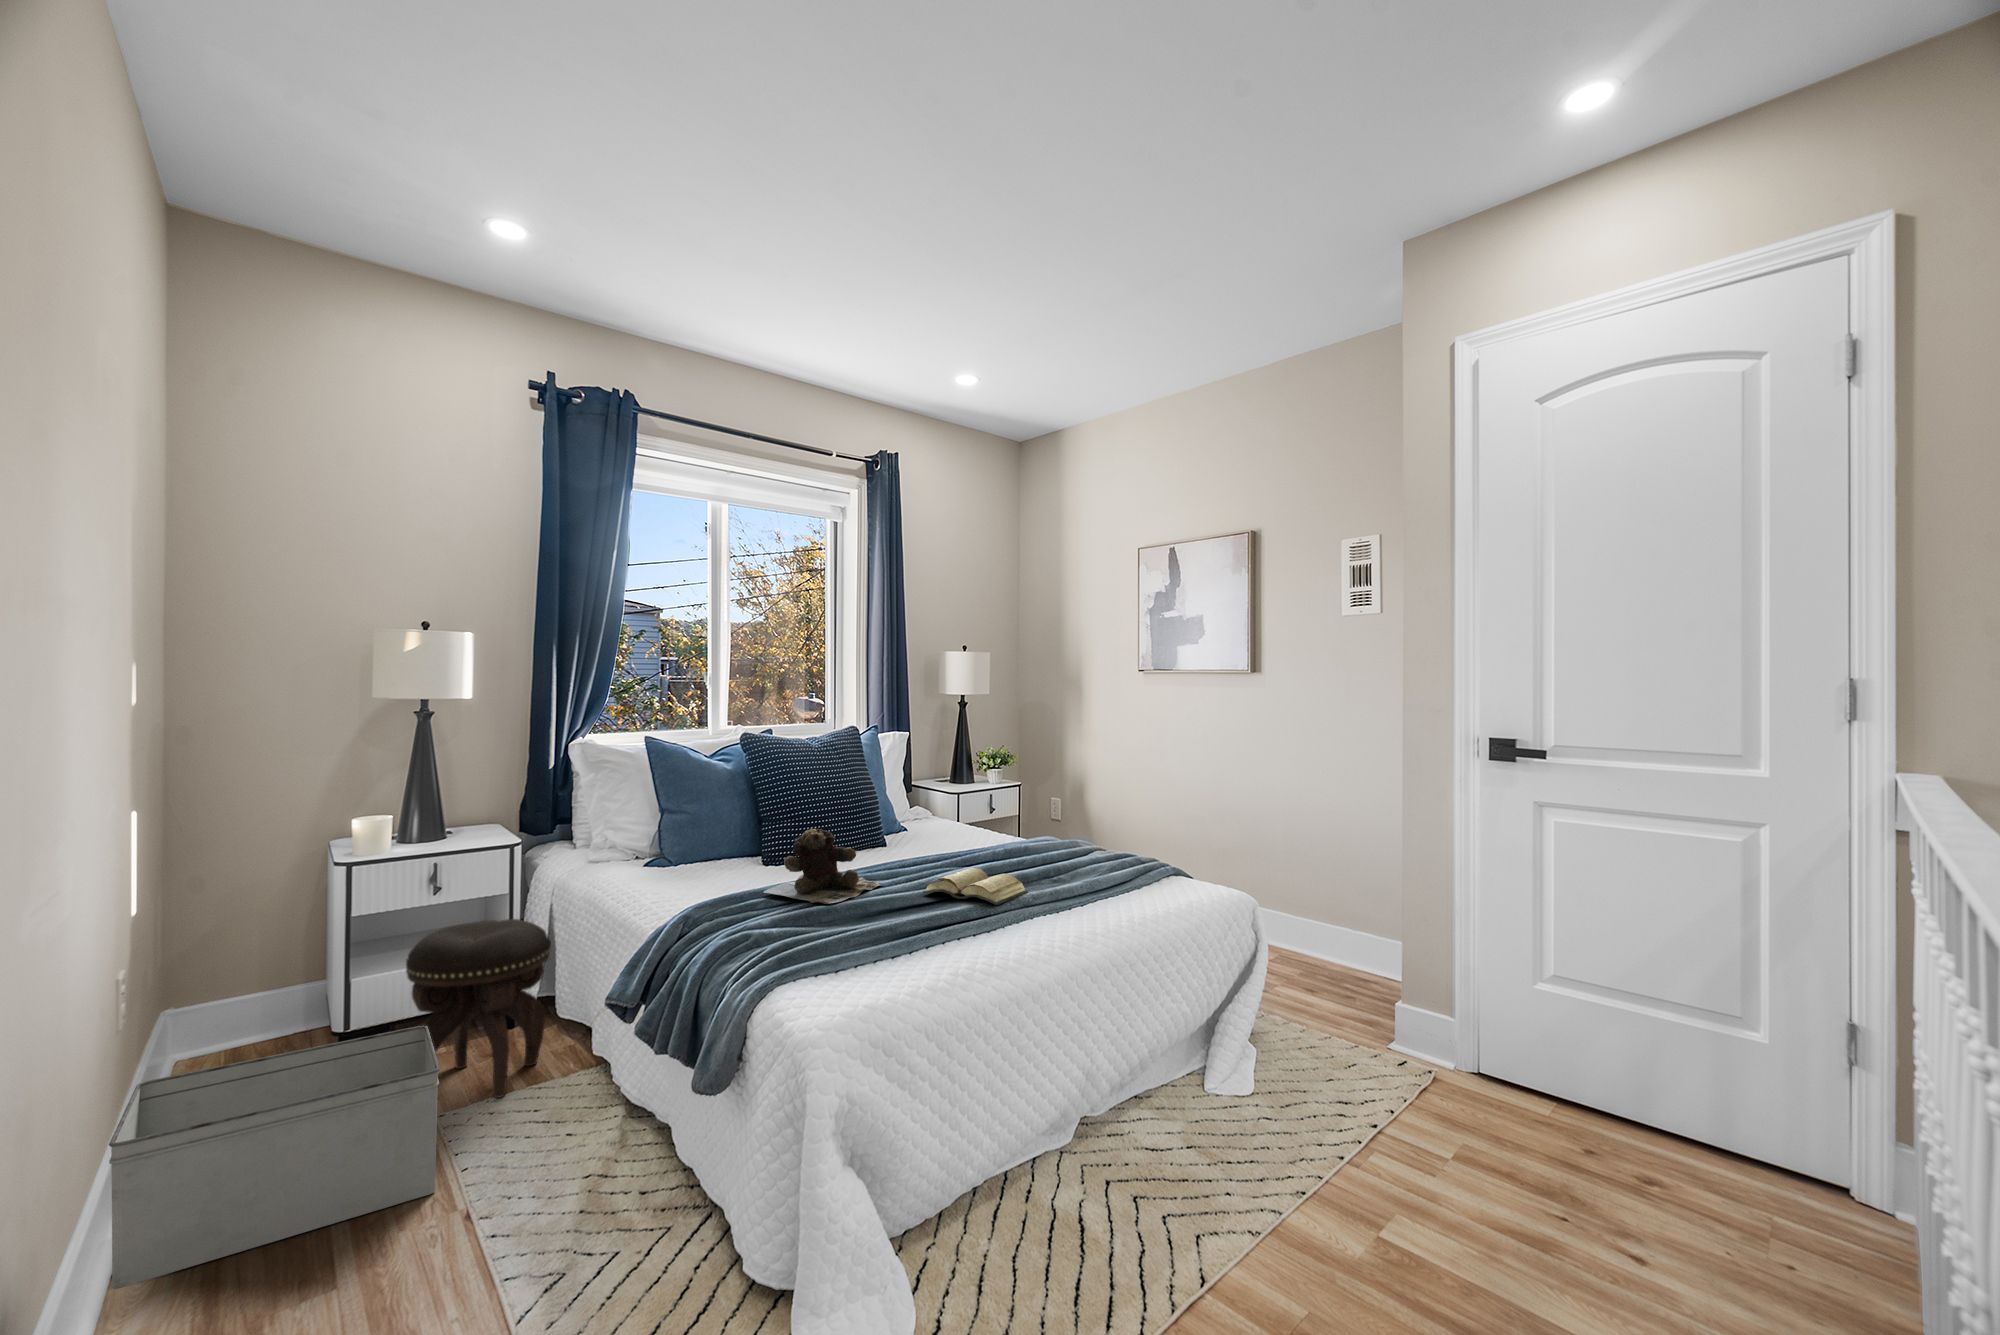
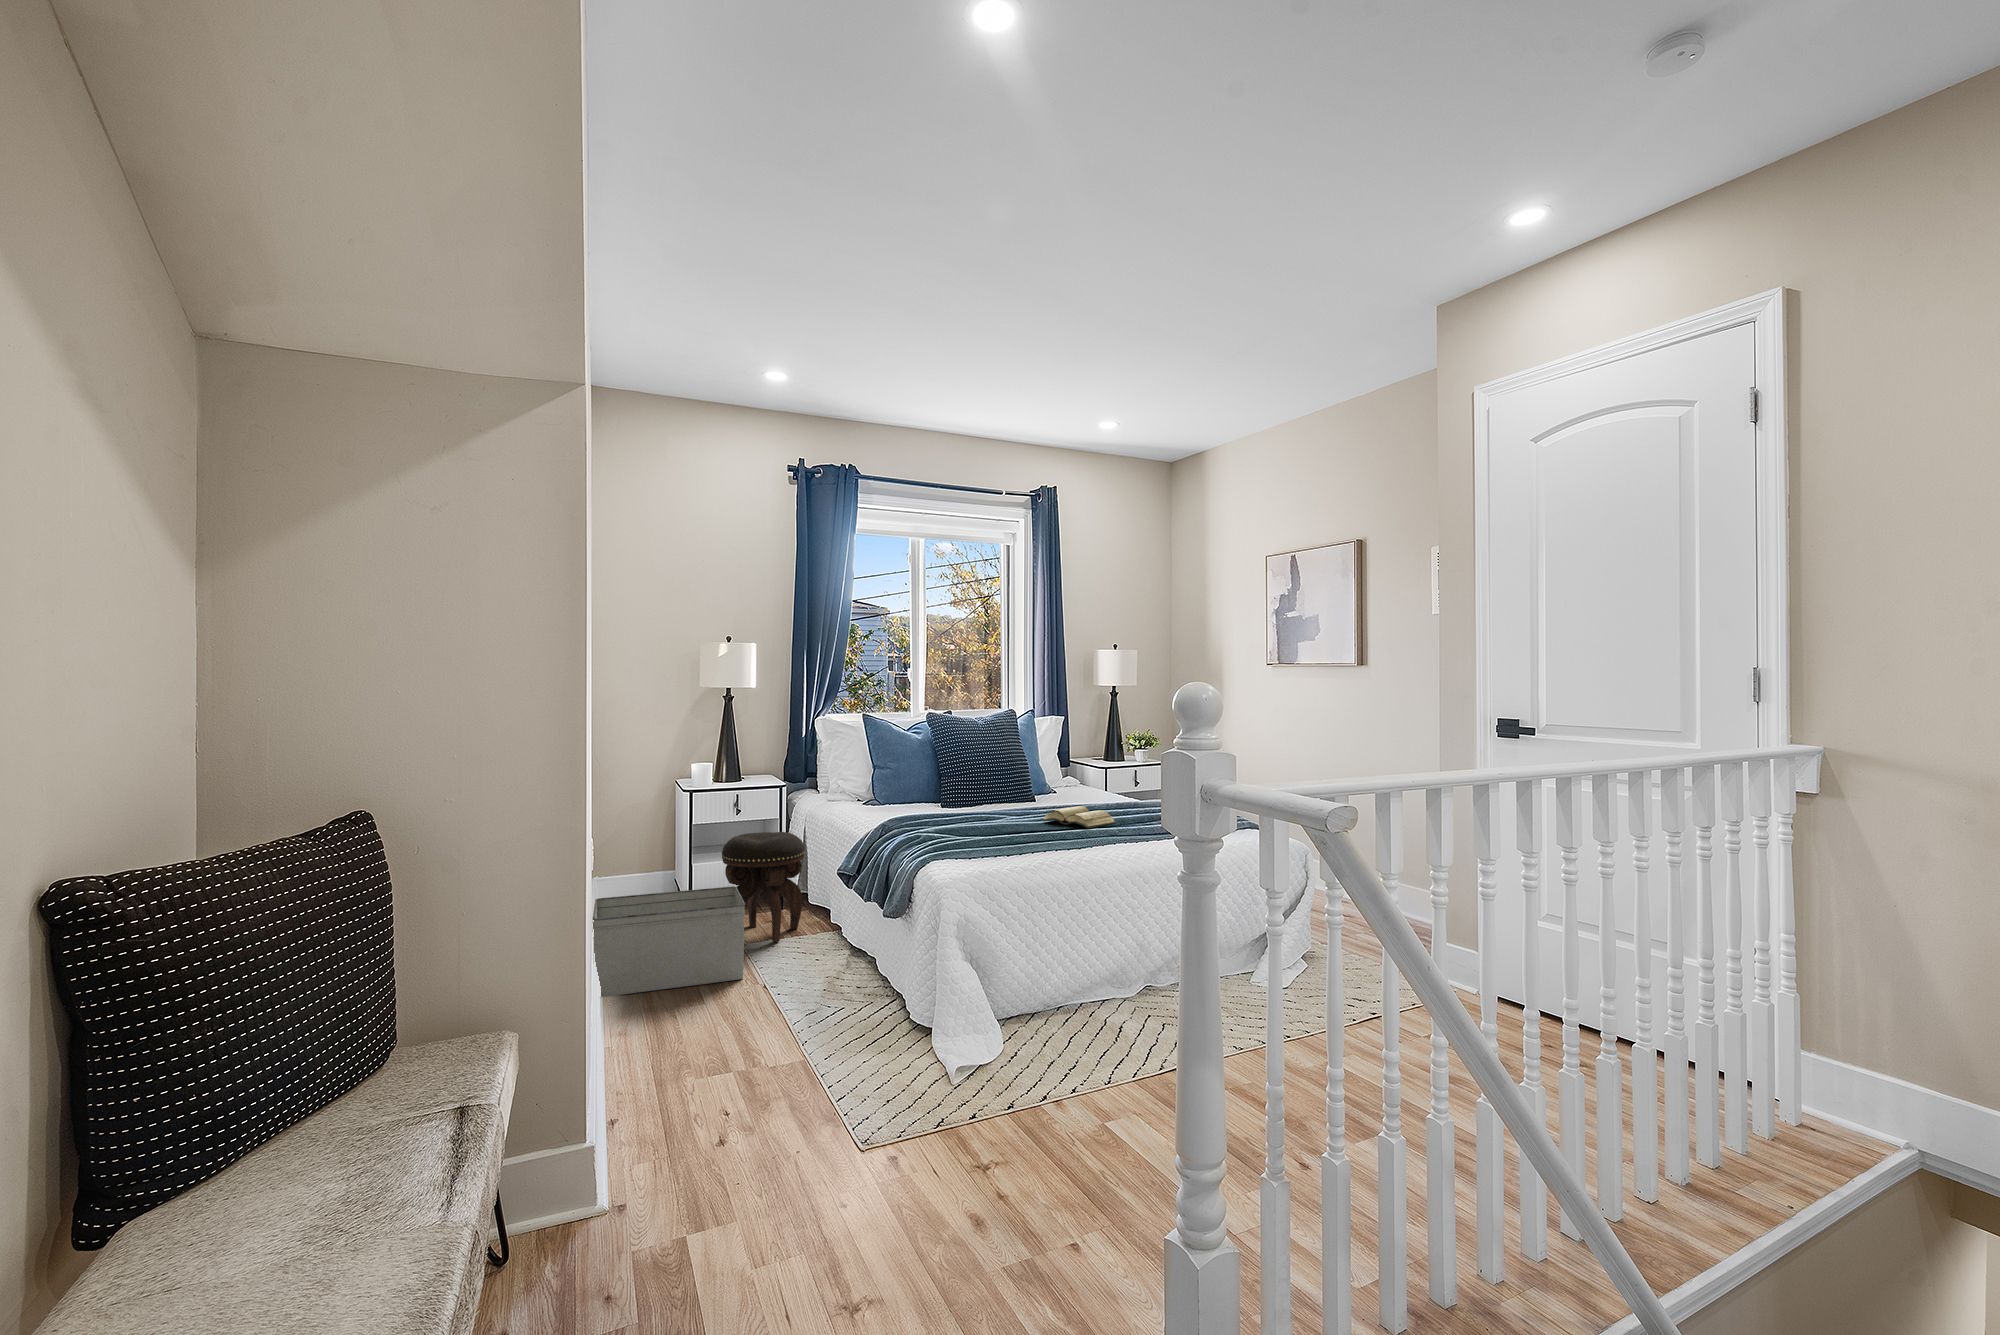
teddy bear: present [764,829,883,904] -> none [936,775,1019,824]

